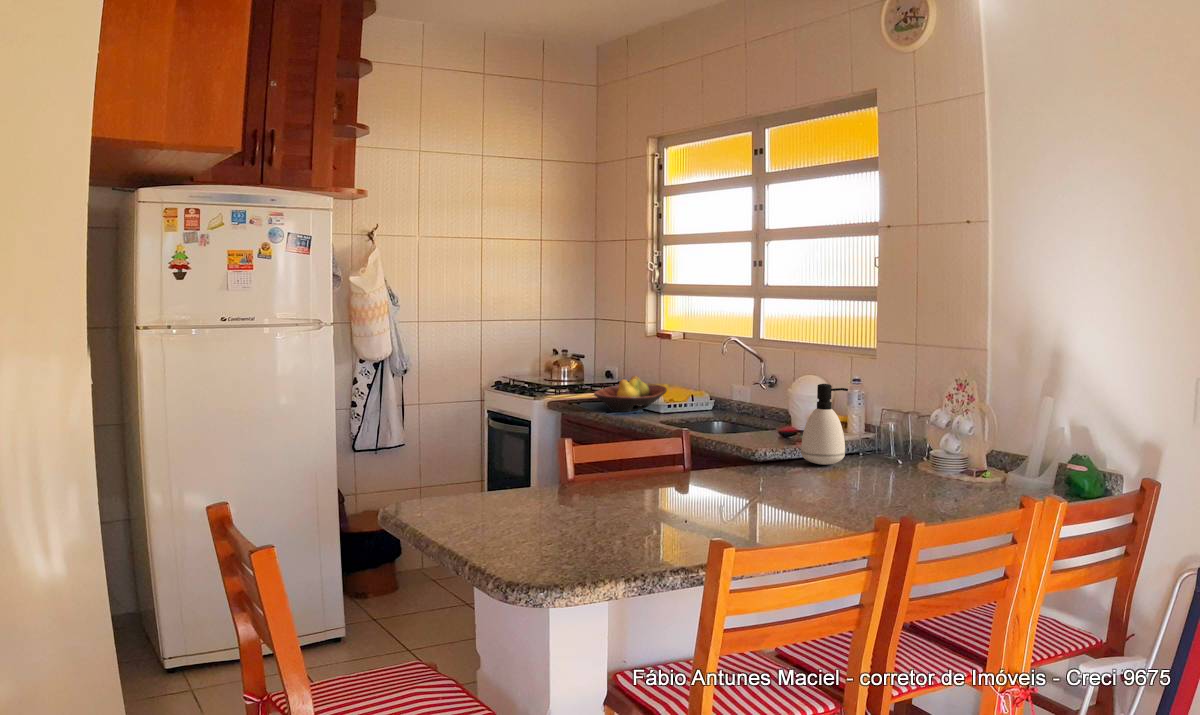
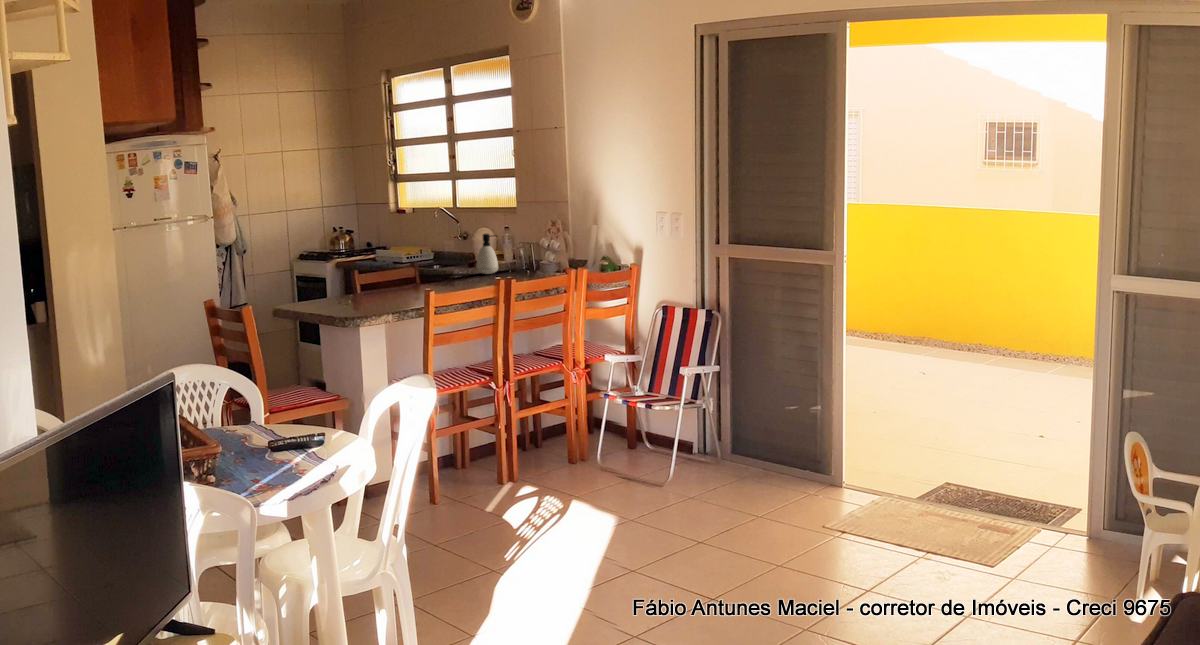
fruit bowl: present [594,376,667,412] -> none [364,241,406,262]

